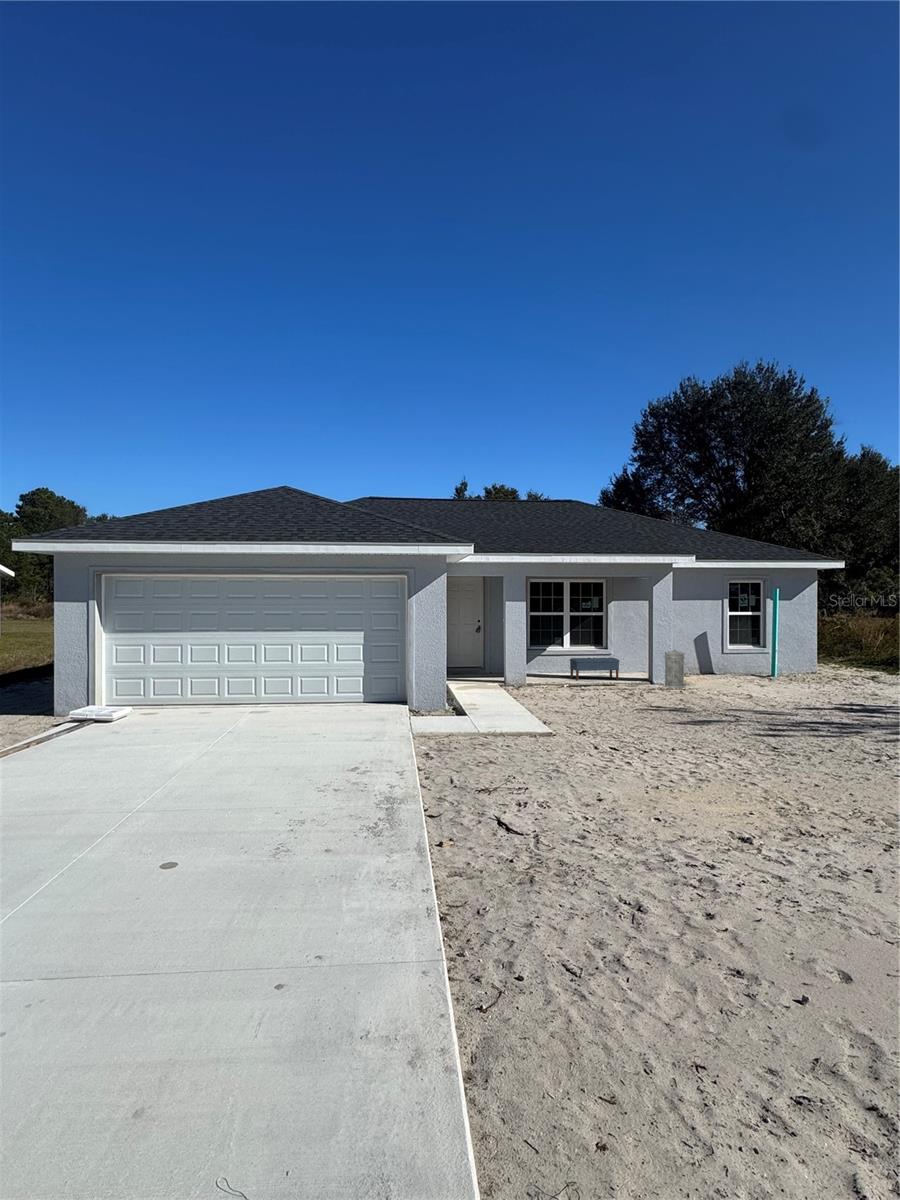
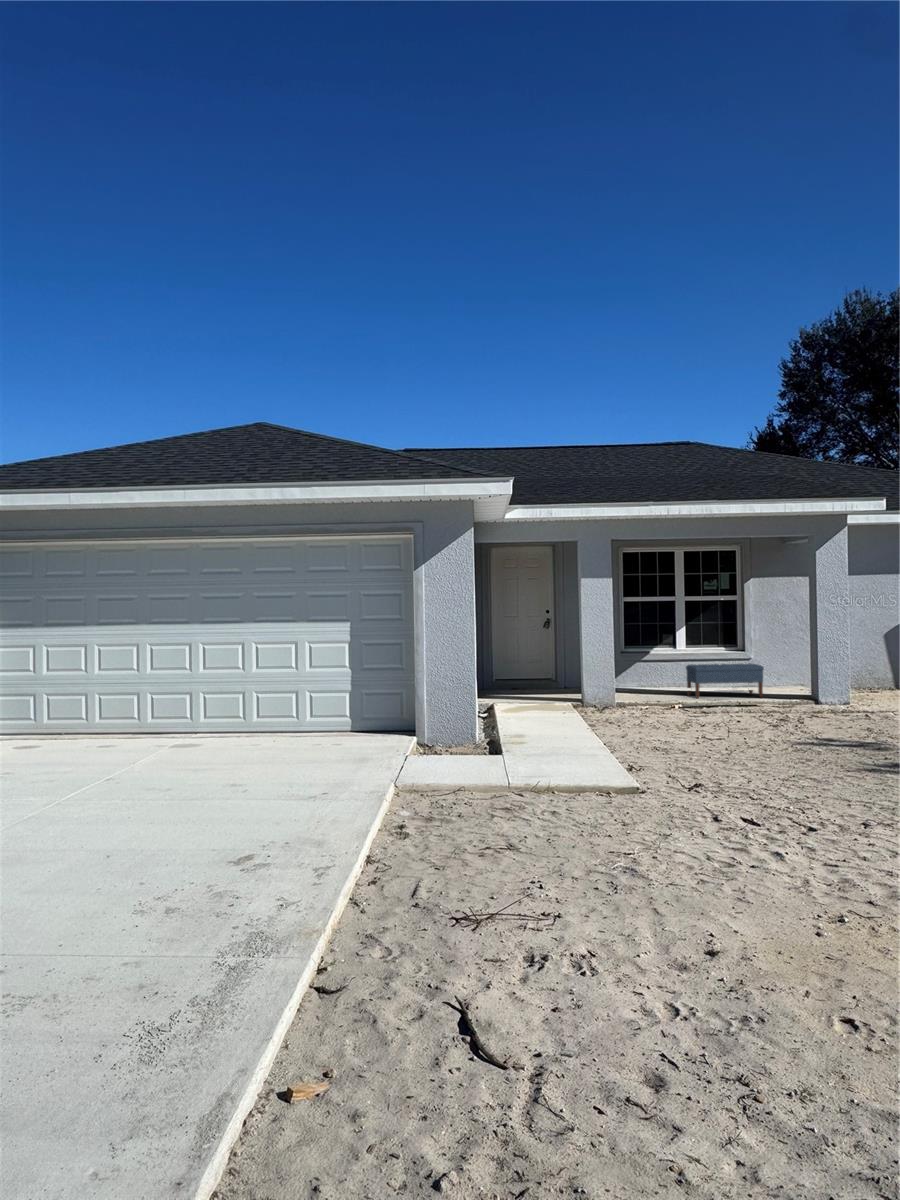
trash can: present [664,650,684,688] -> none [836,649,871,710]

